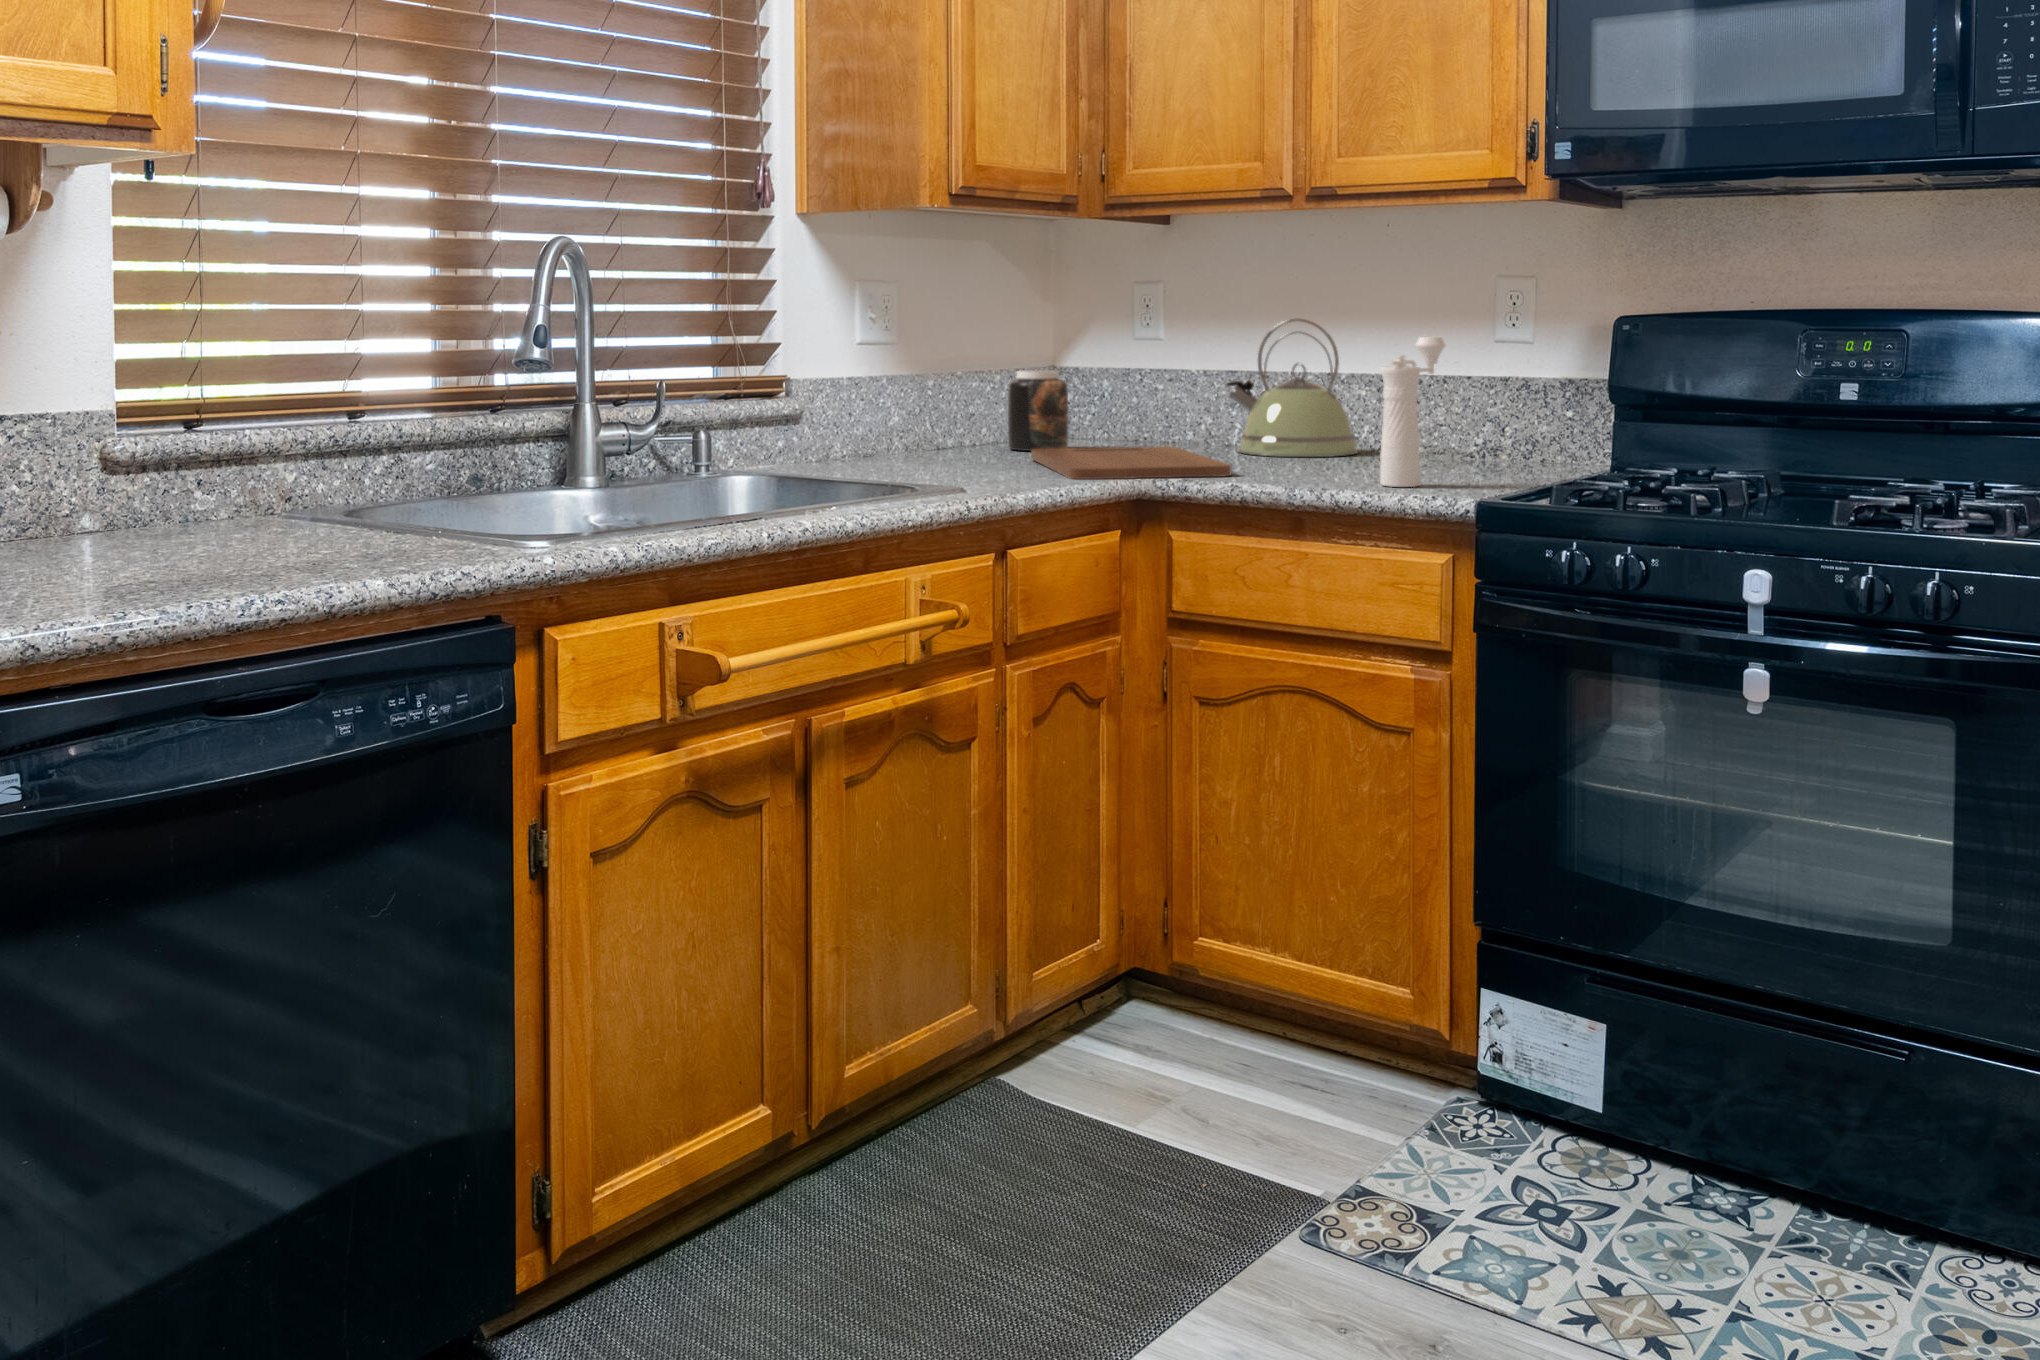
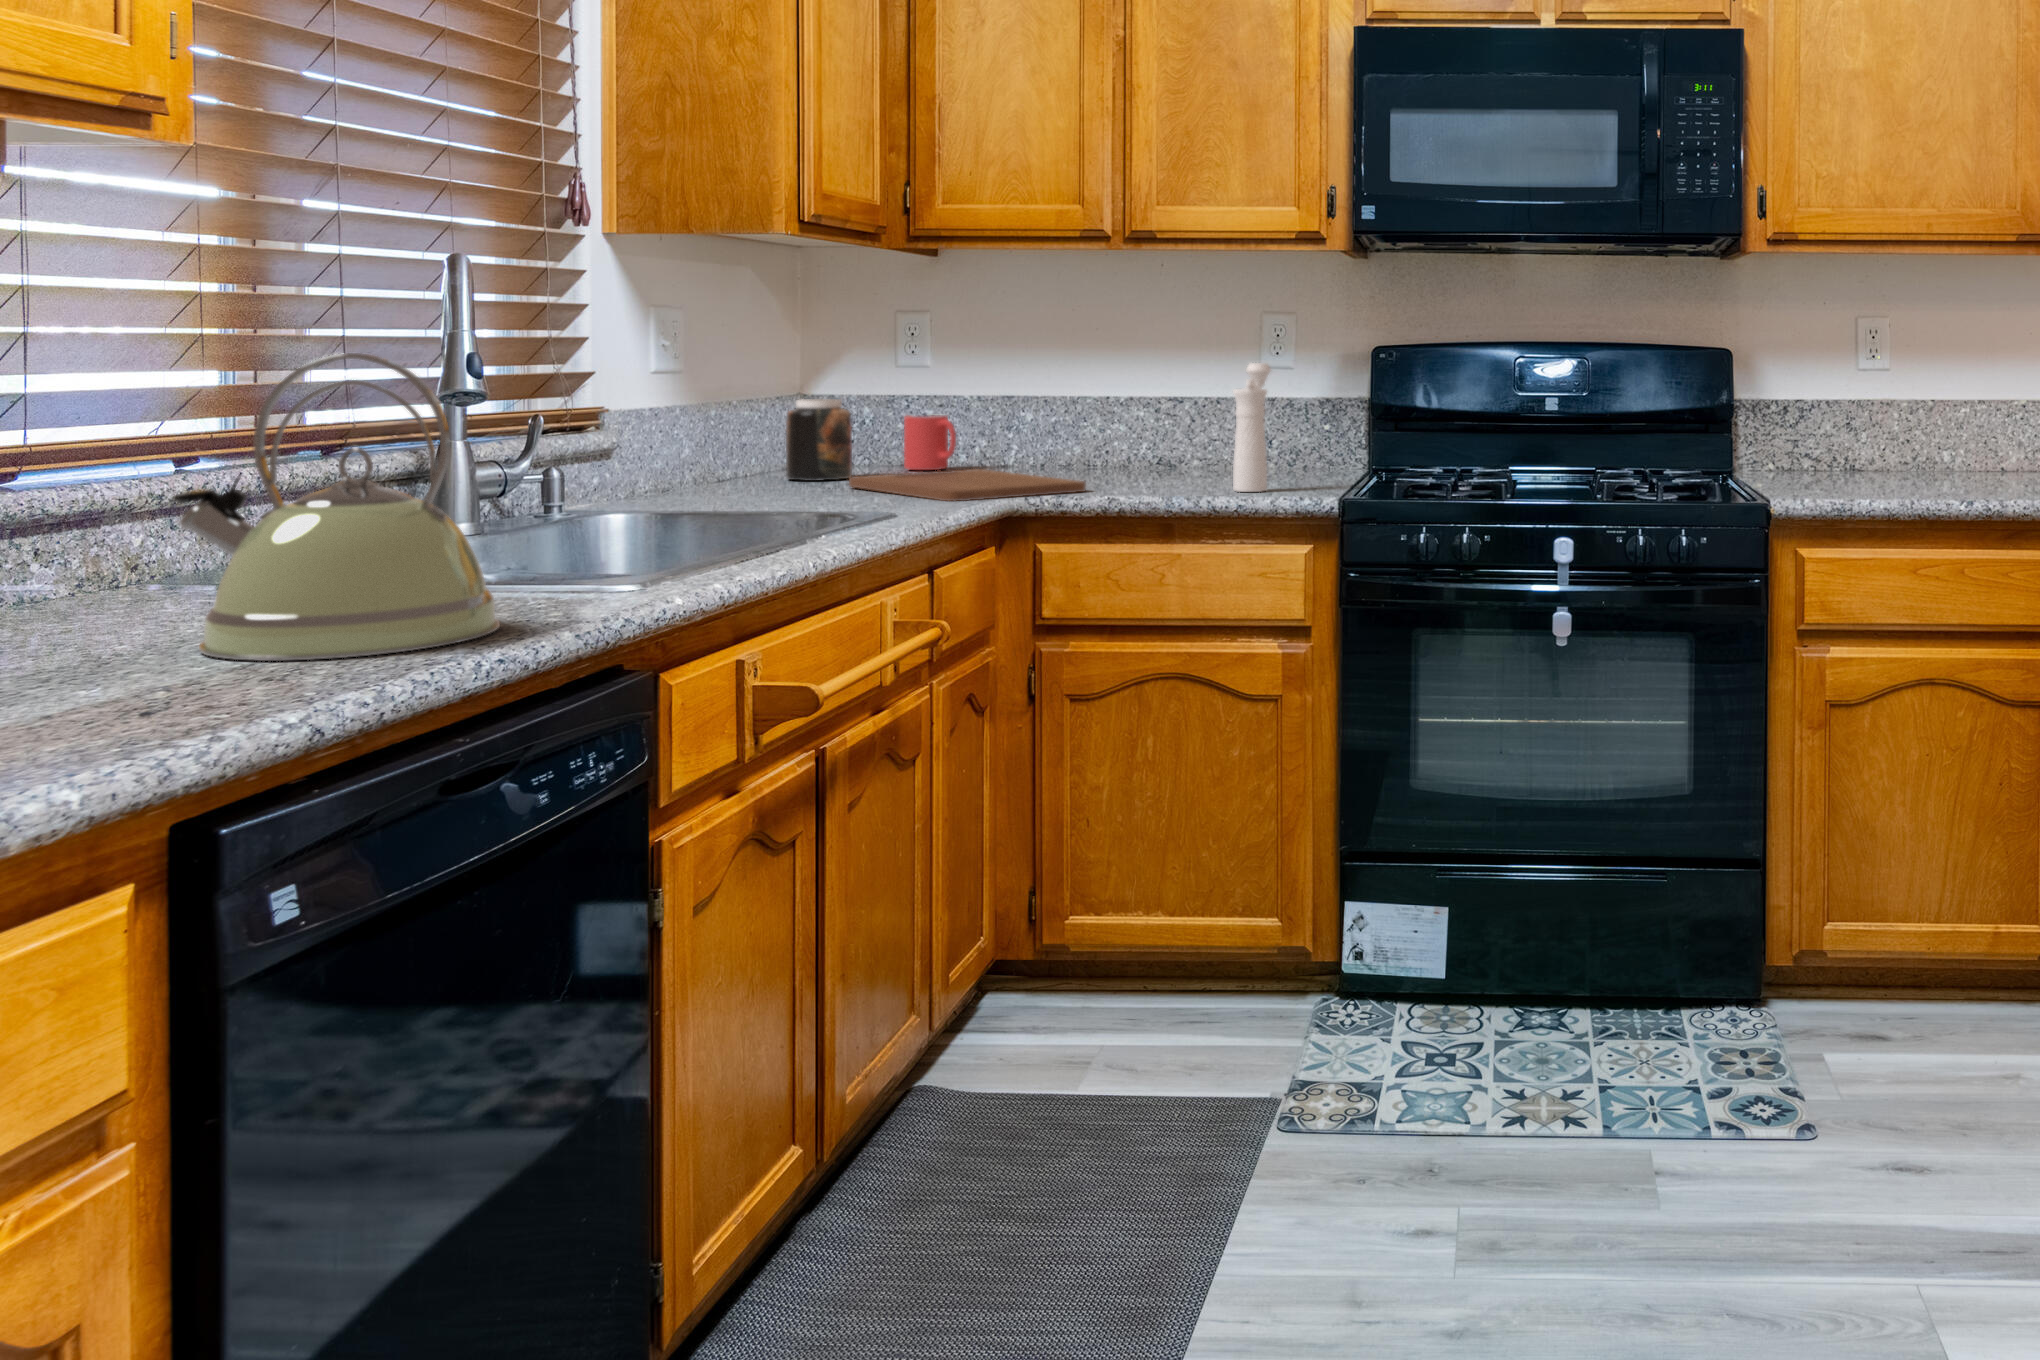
kettle: present [1226,318,1358,457] -> present [174,353,500,661]
mug: none [1138,388,1183,445] -> present [904,414,956,470]

